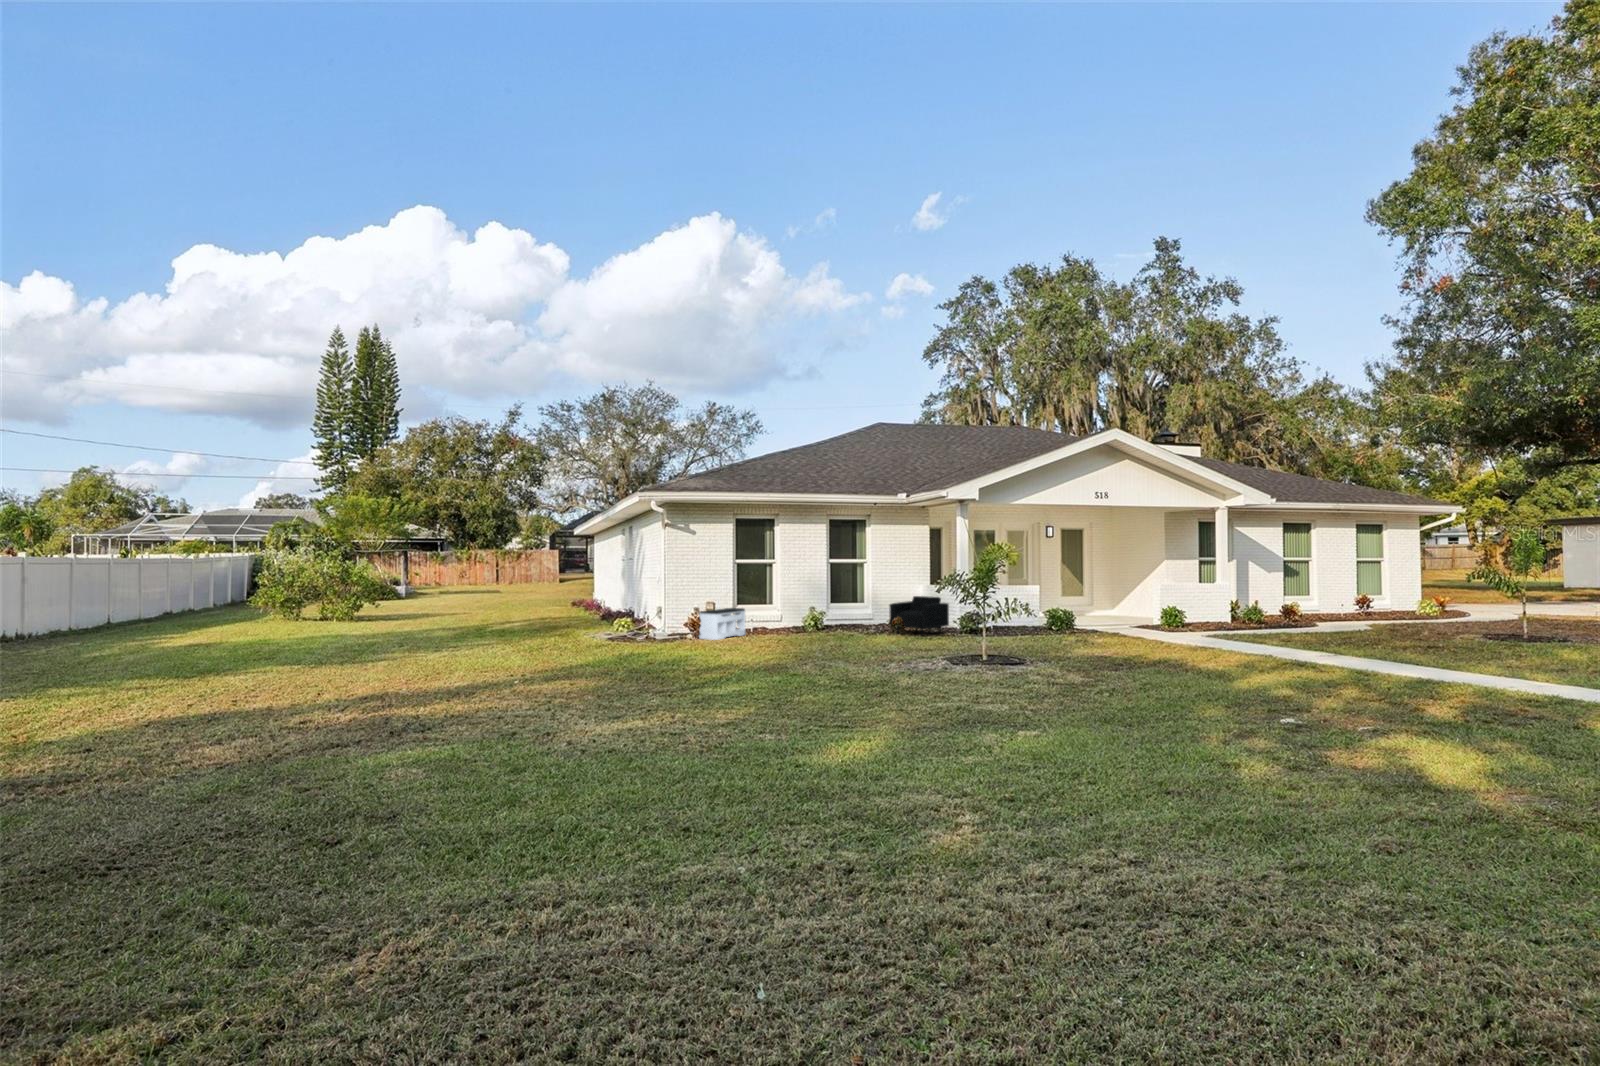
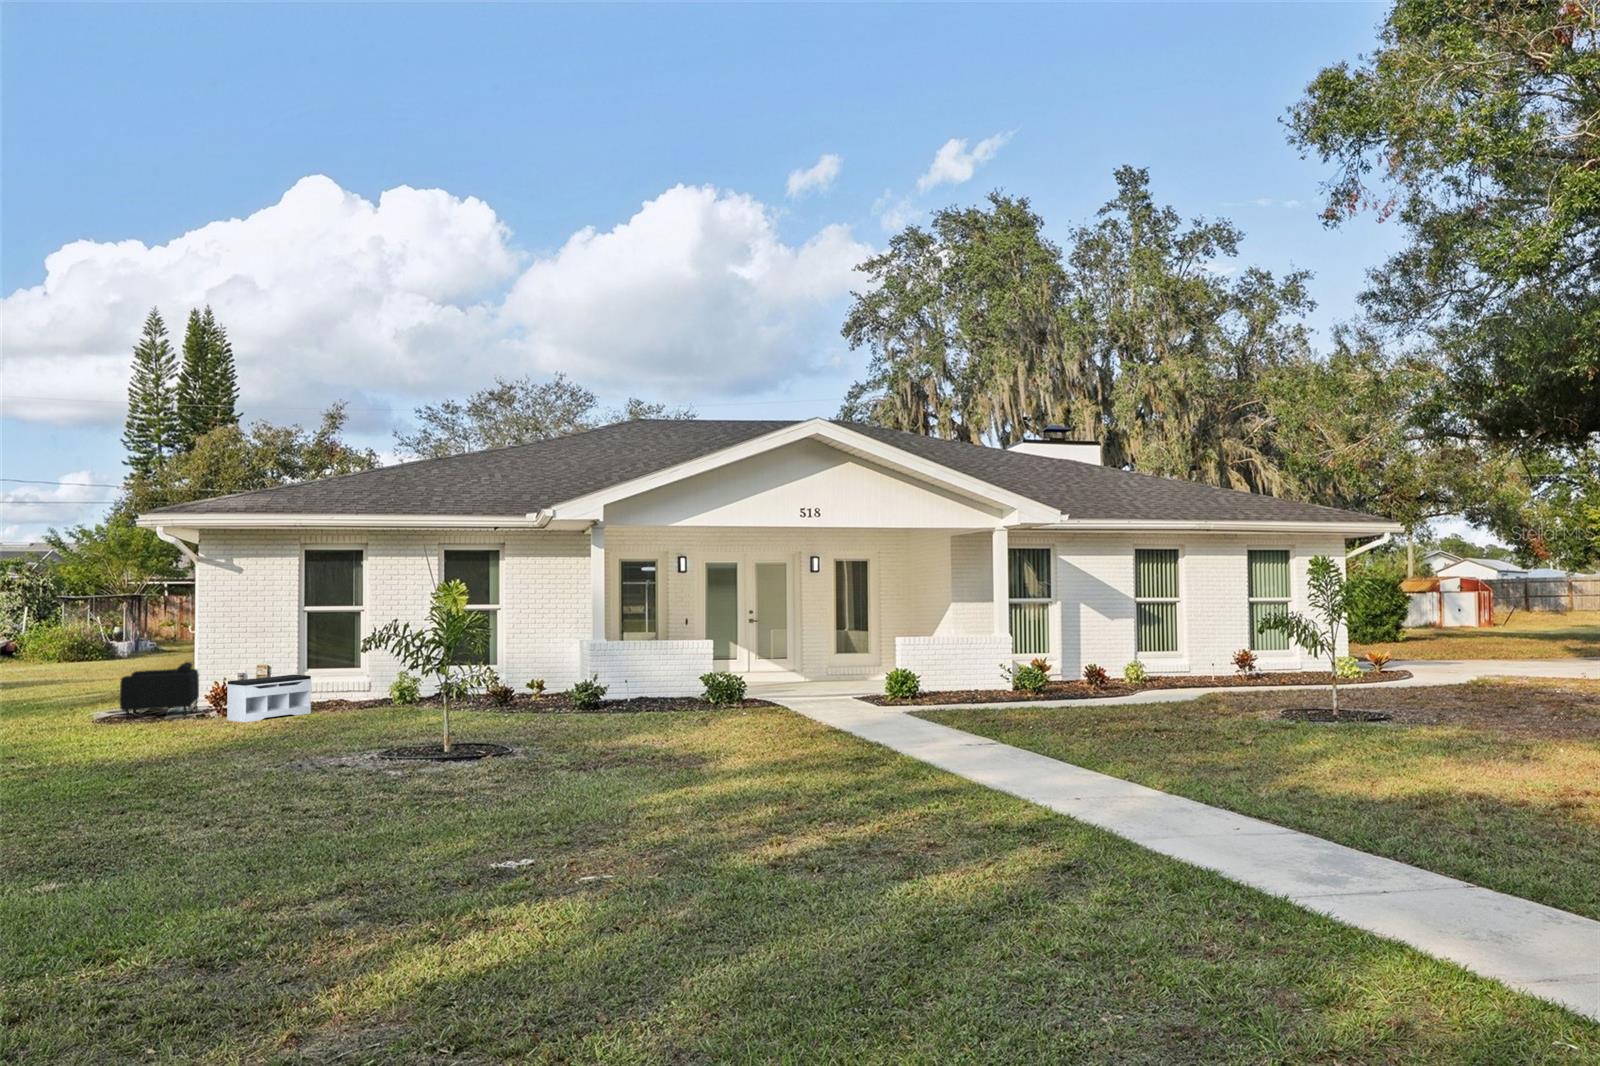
armchair: present [889,596,949,635] -> present [120,662,199,719]

